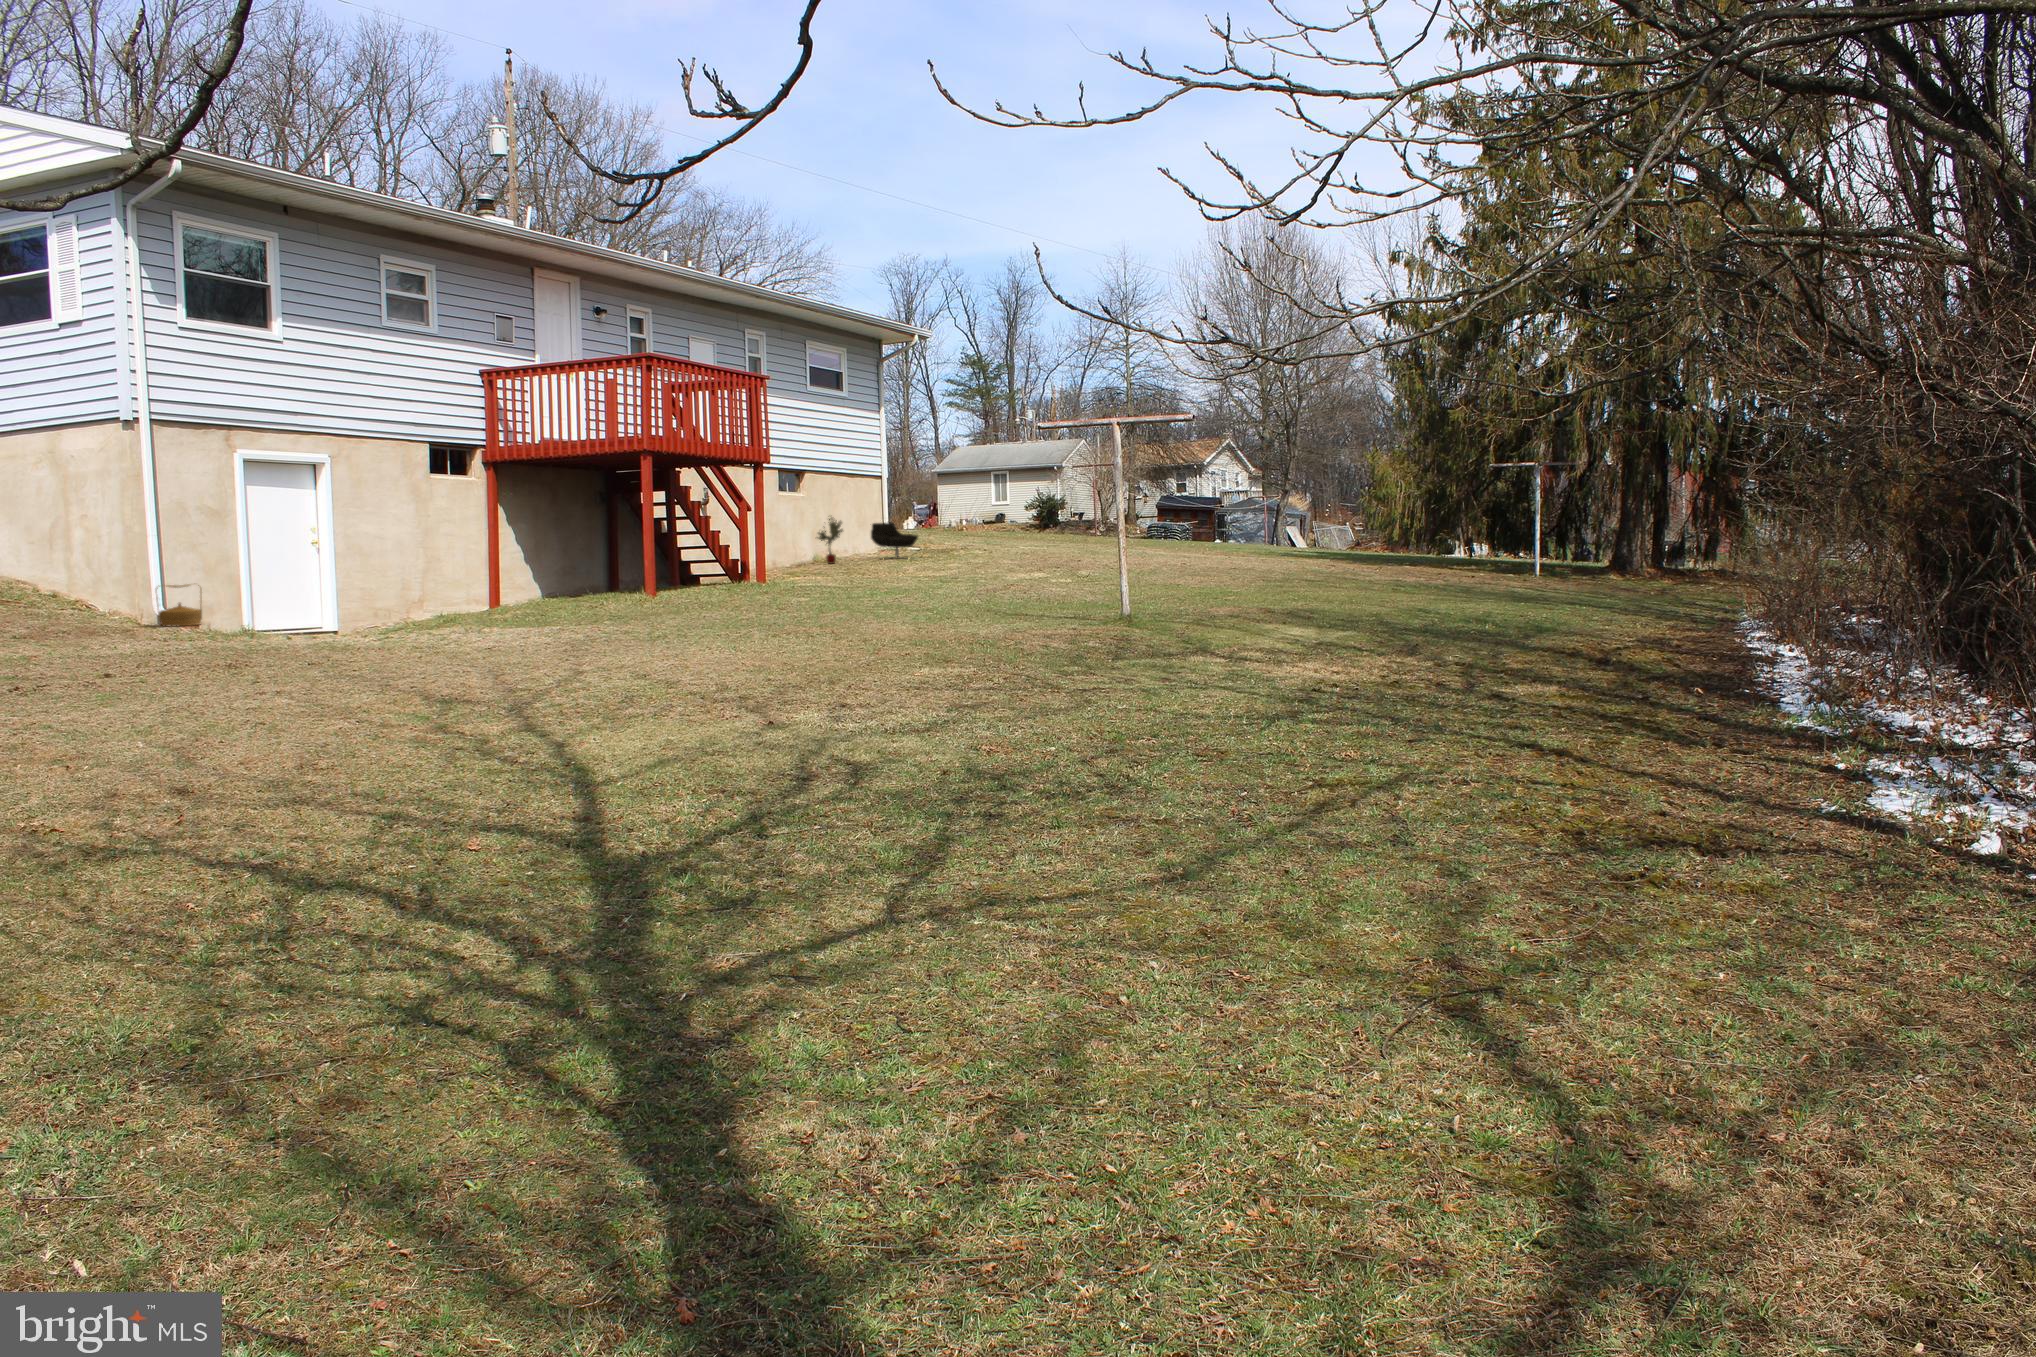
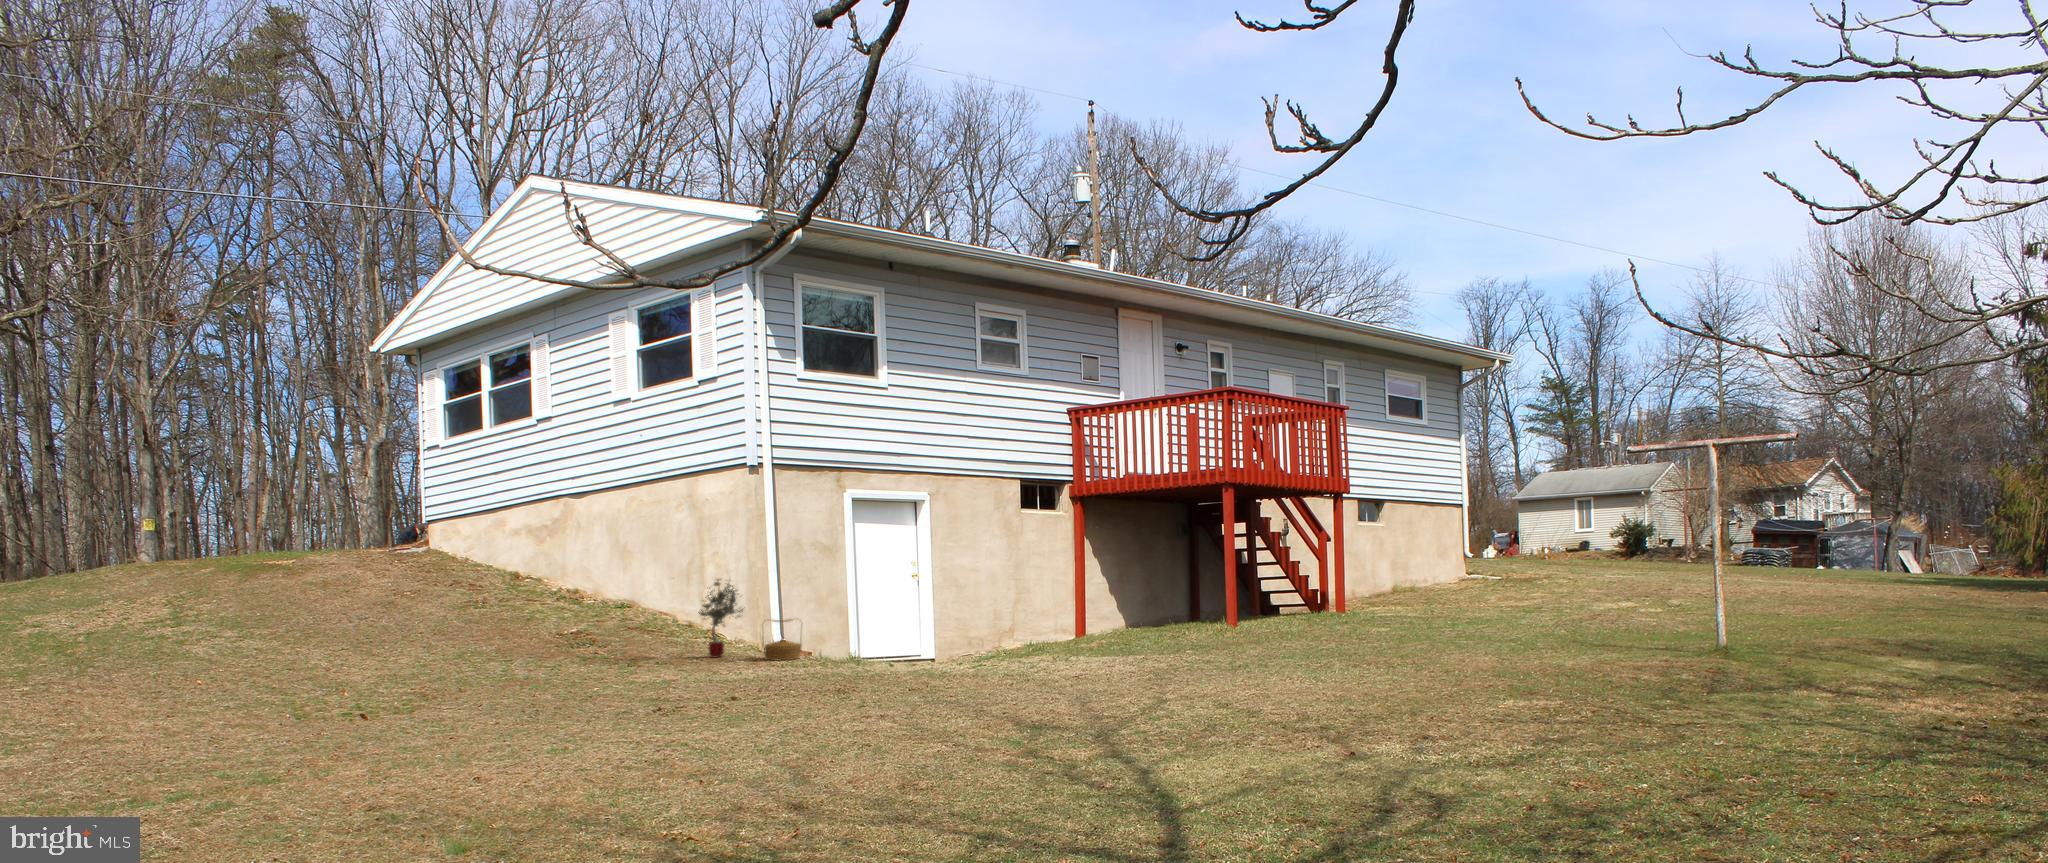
potted tree: present [817,517,843,564] -> present [698,579,743,658]
lounge chair: present [871,522,918,559] -> none [1455,551,1509,589]

